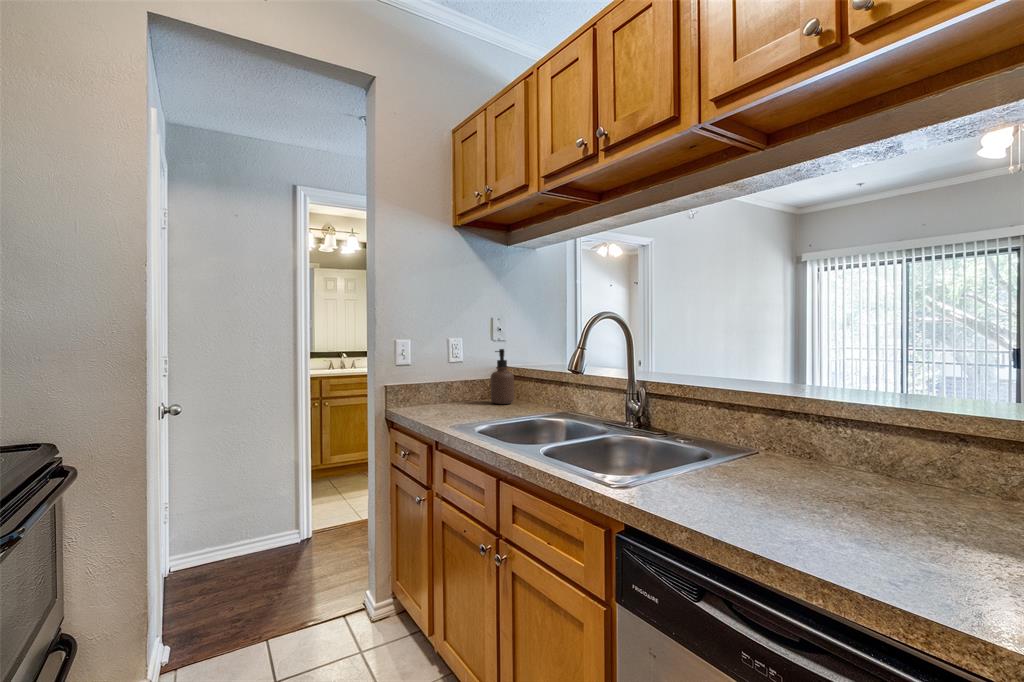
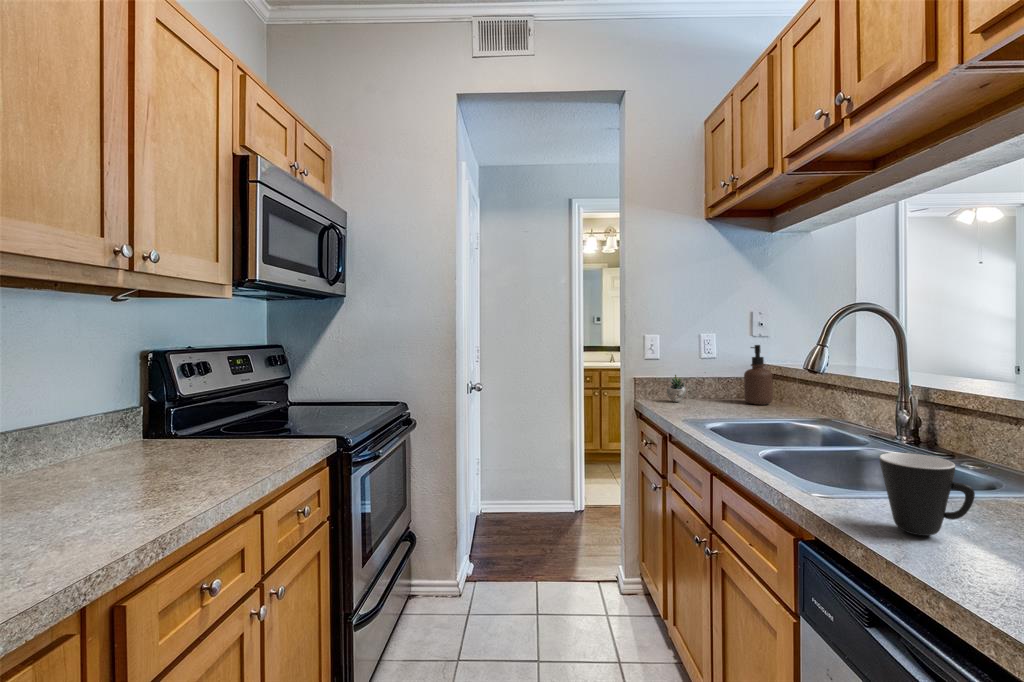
succulent plant: none [421,376,459,407] -> present [667,372,706,402]
mug: none [687,437,753,508] -> present [880,453,975,536]

